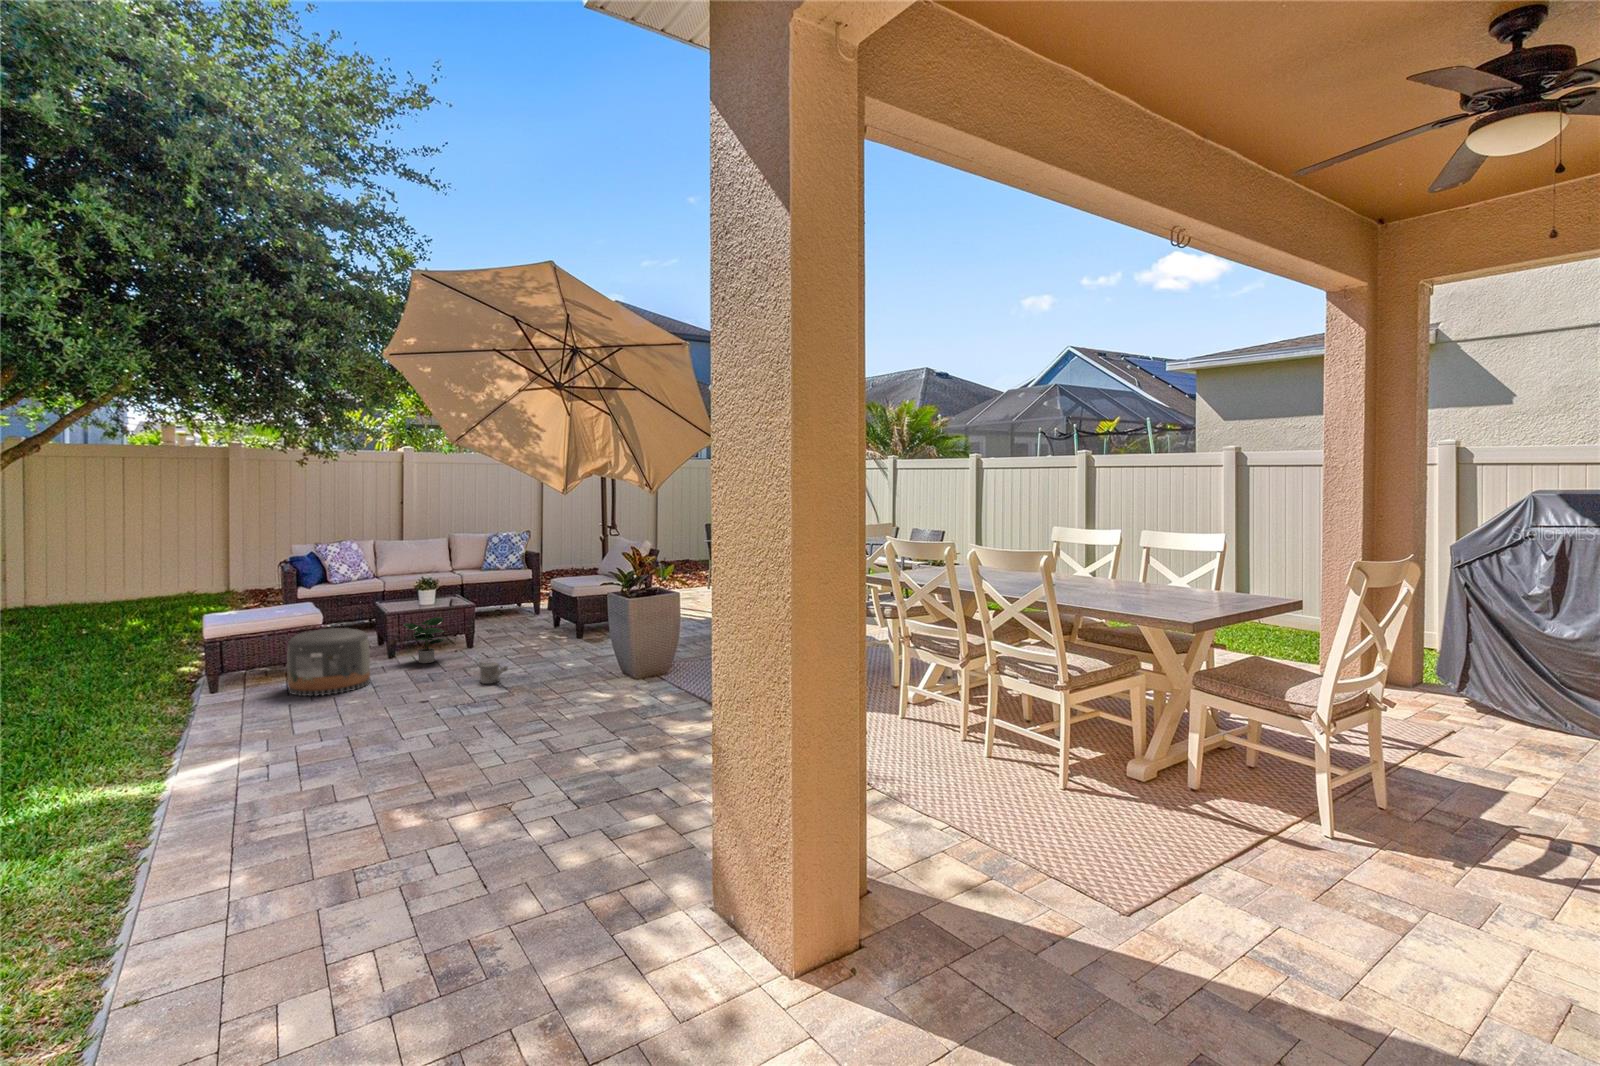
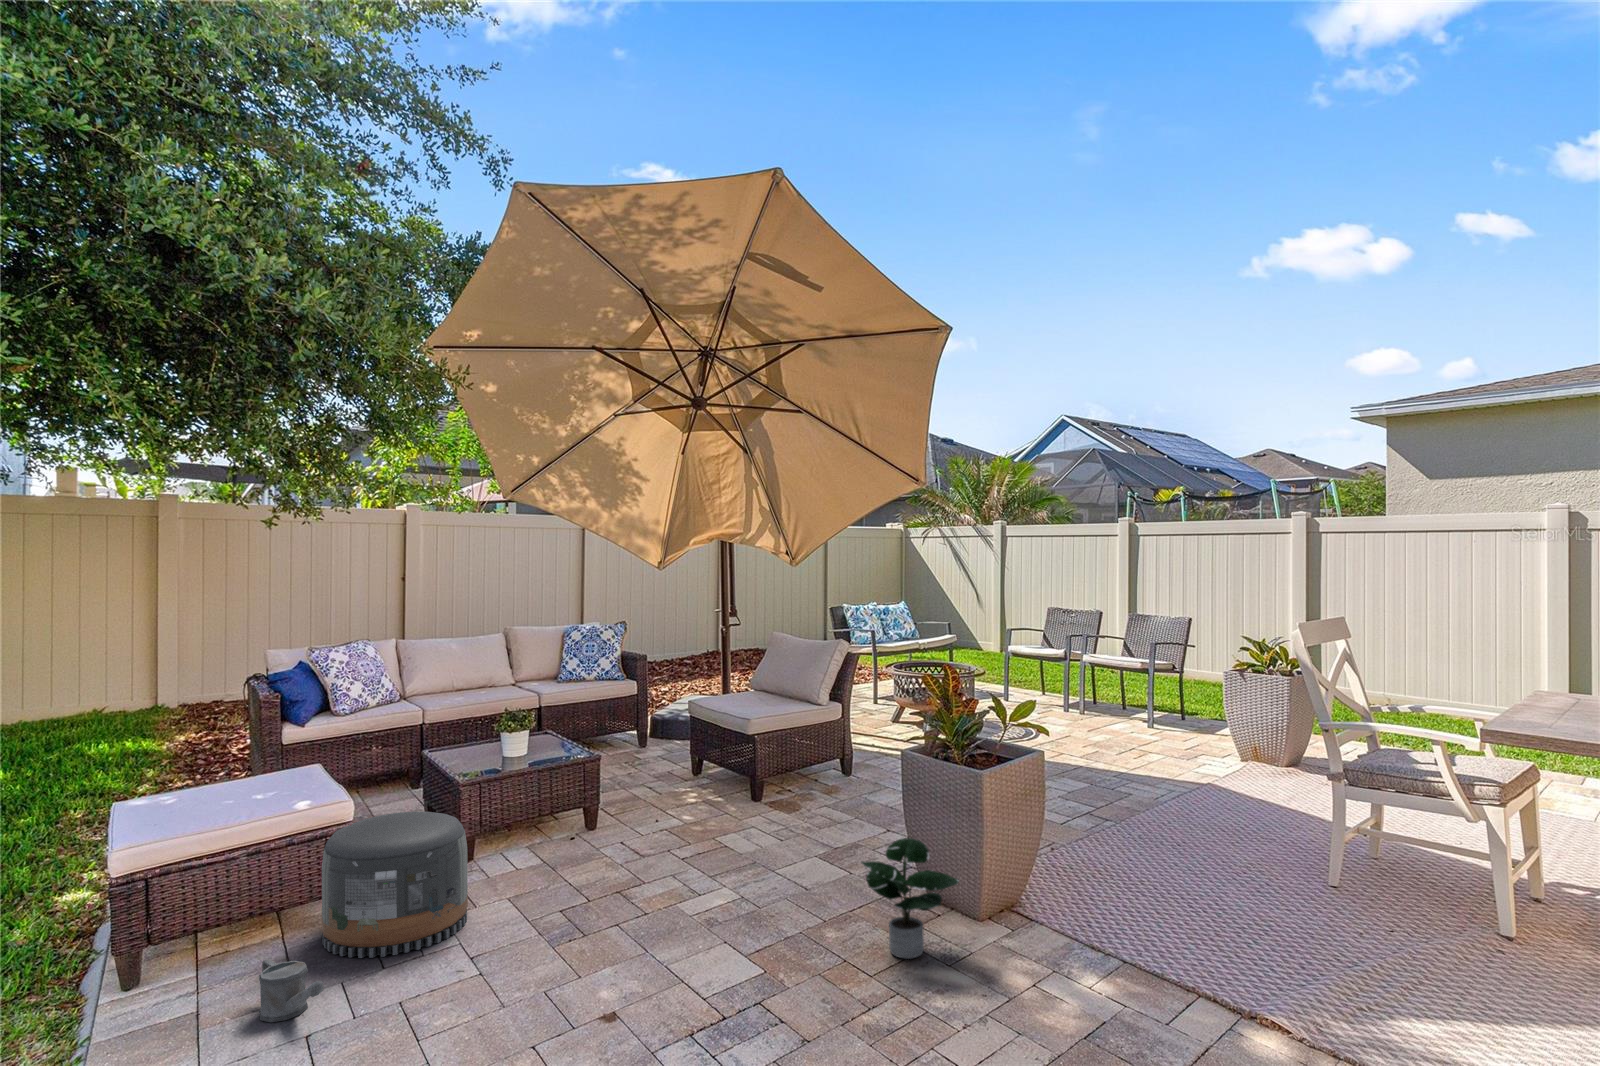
potted plant: present [403,617,444,663] -> present [862,838,959,959]
watering can: present [479,662,508,684] -> present [259,959,323,1022]

